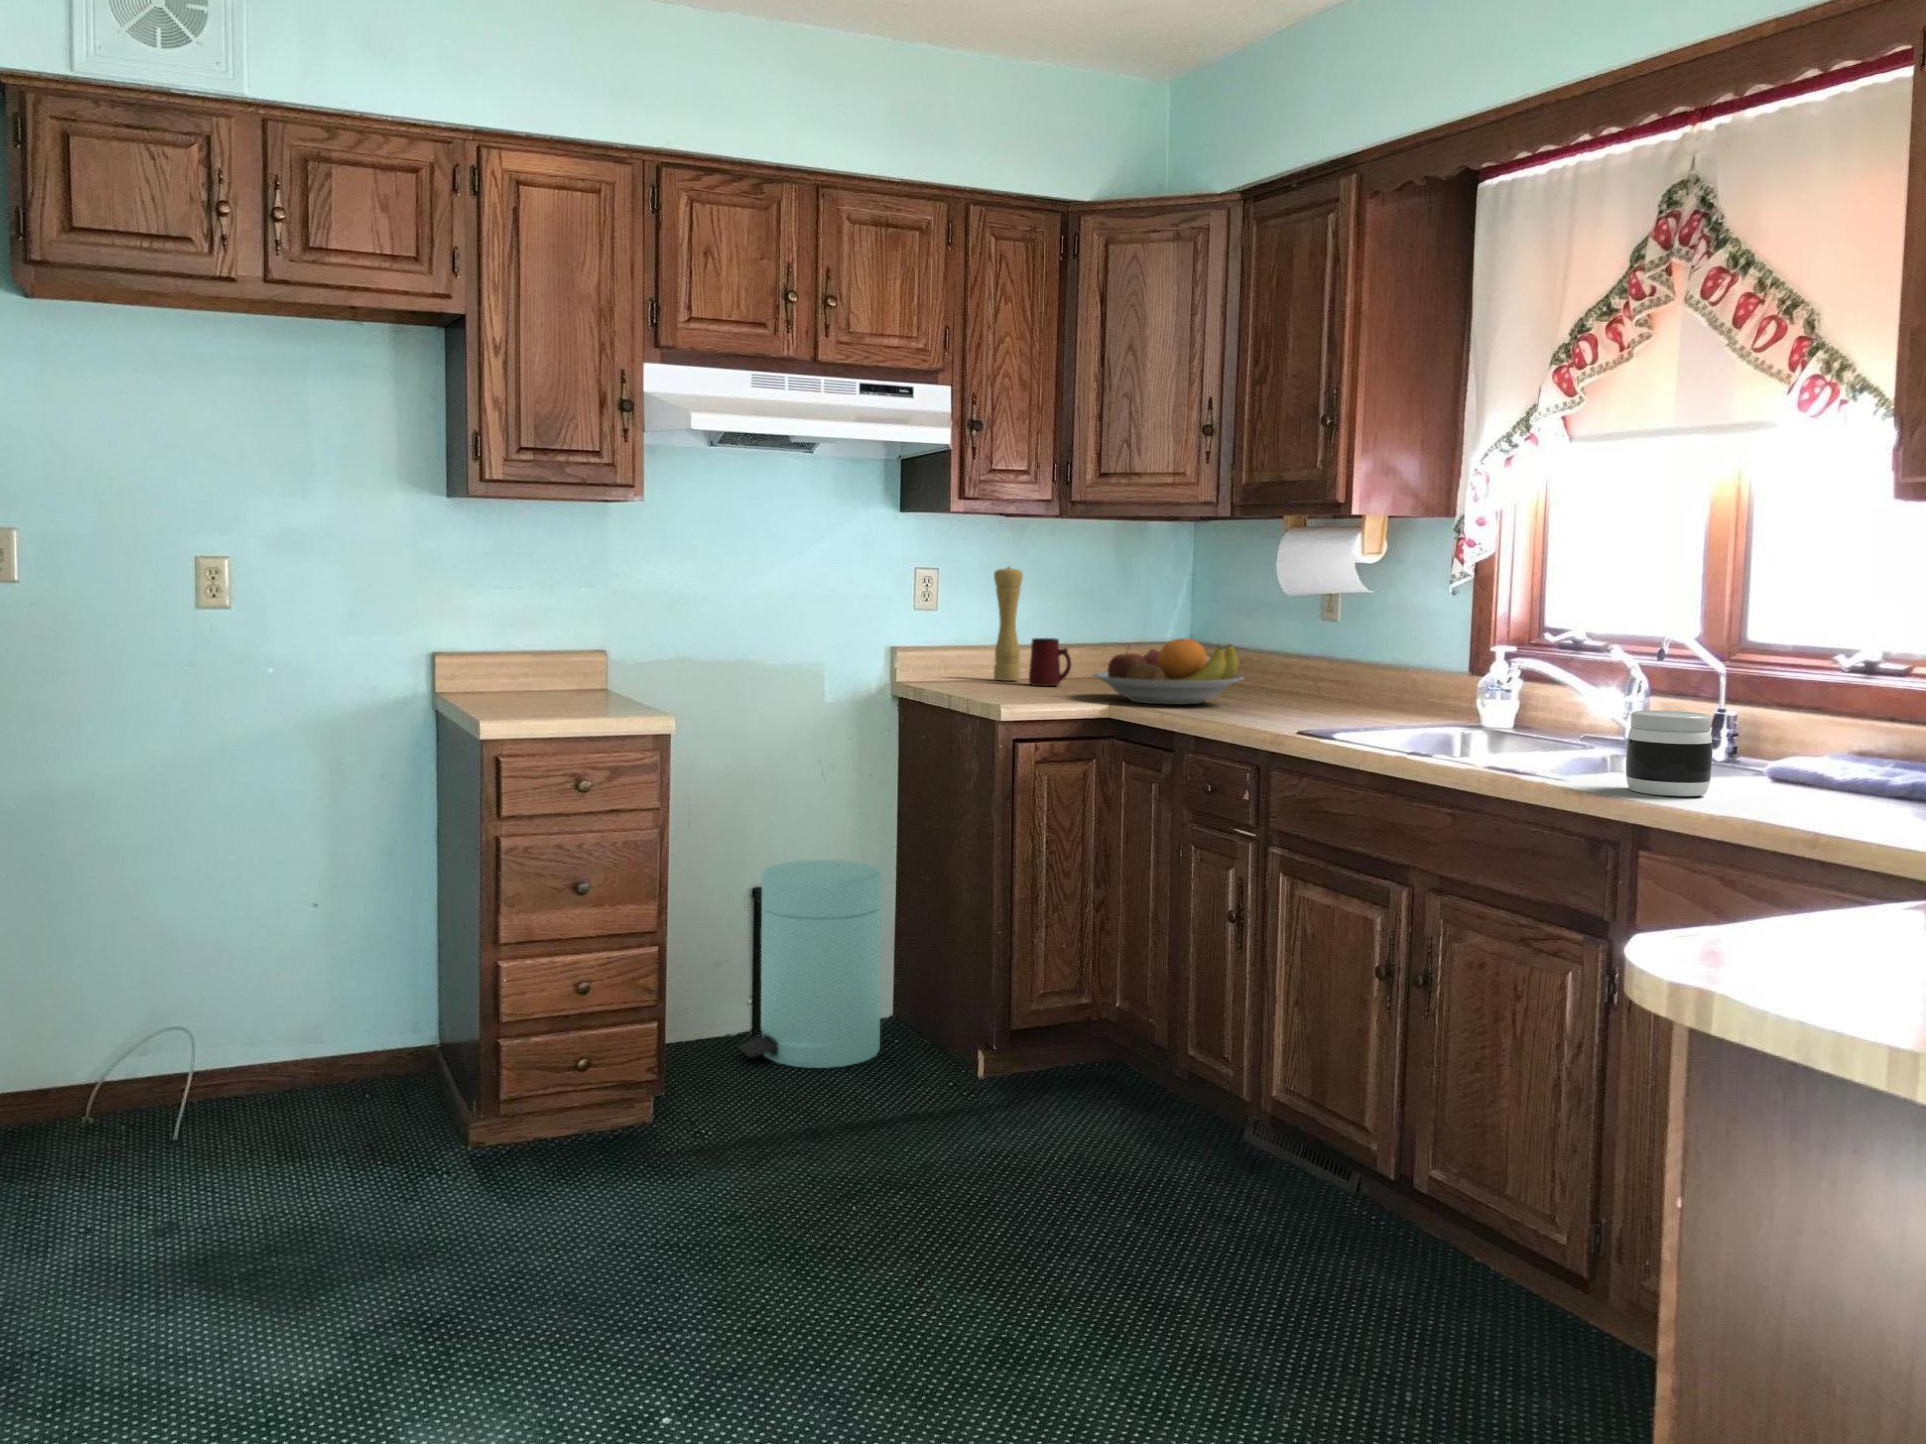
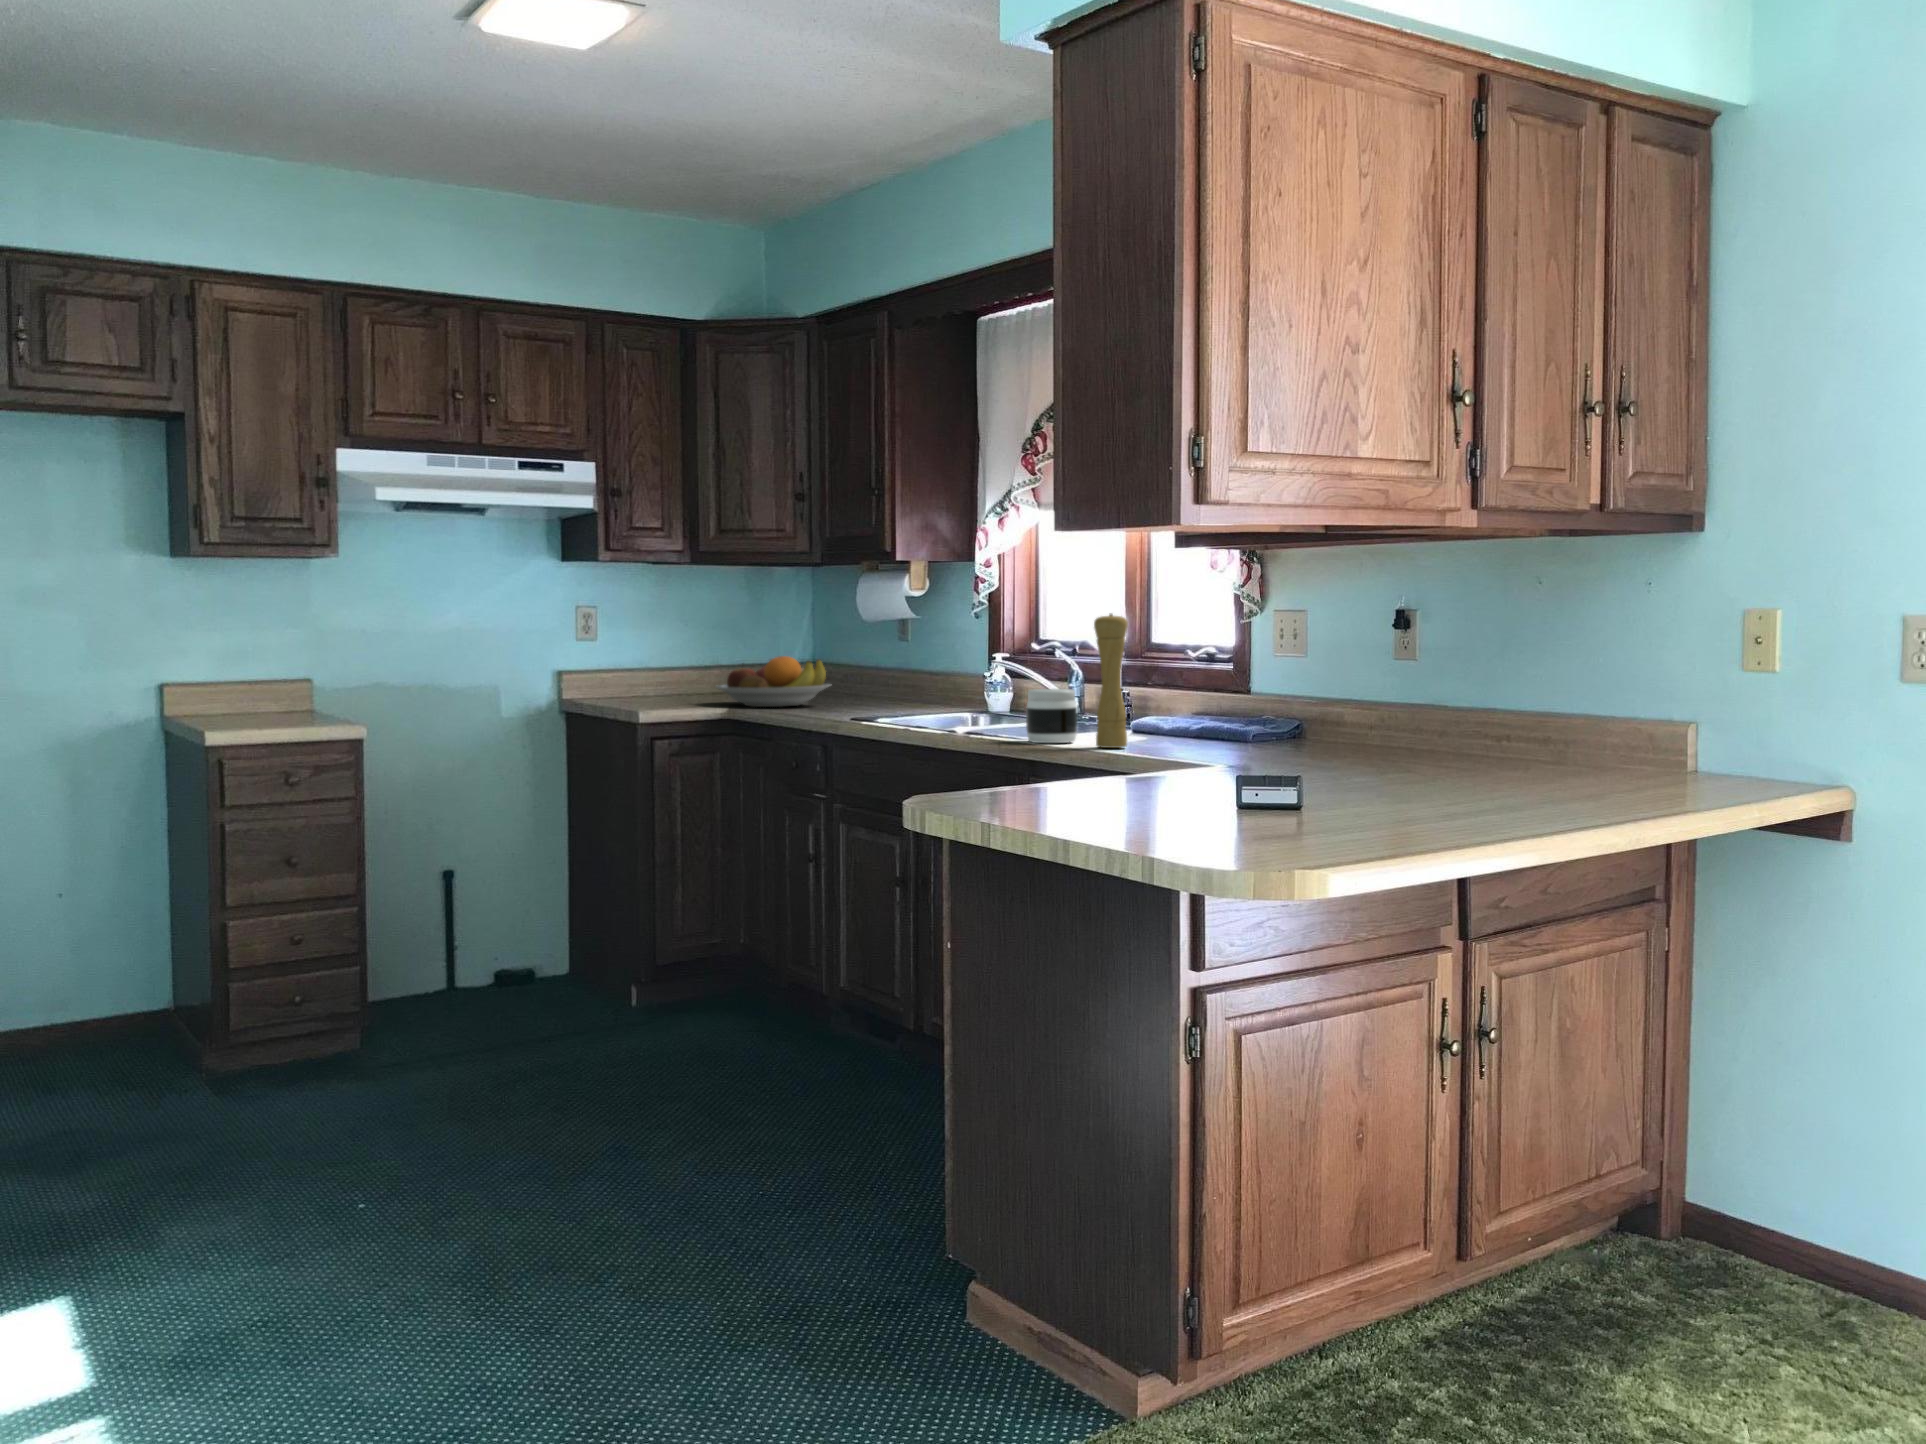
pepper mill: present [994,567,1023,681] -> present [1094,614,1128,748]
mug: present [1029,638,1072,686] -> none [673,660,707,698]
trash can: present [738,860,881,1068] -> none [434,844,555,1009]

